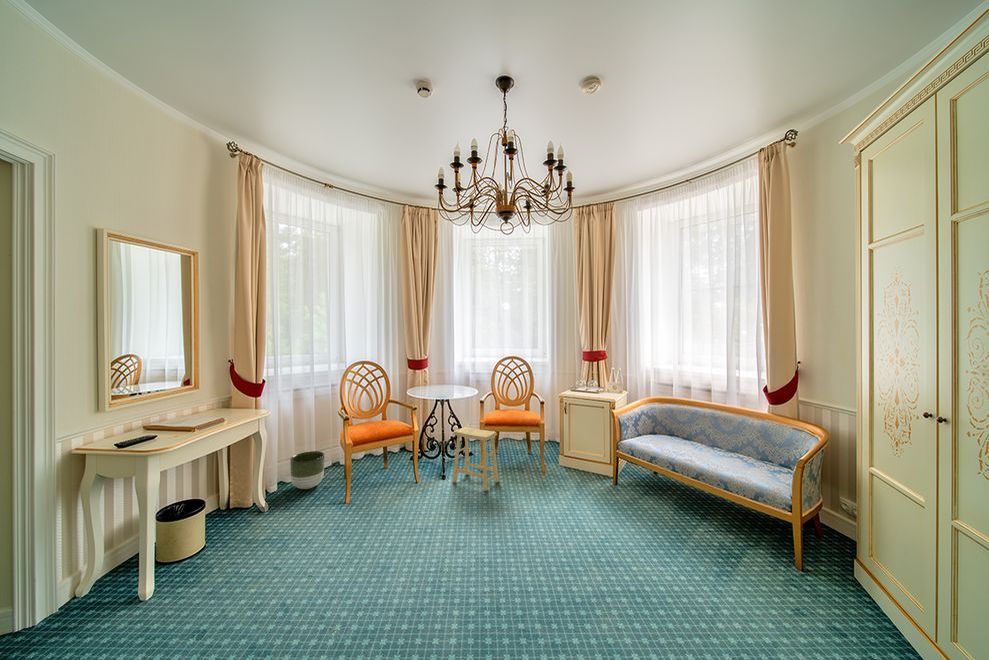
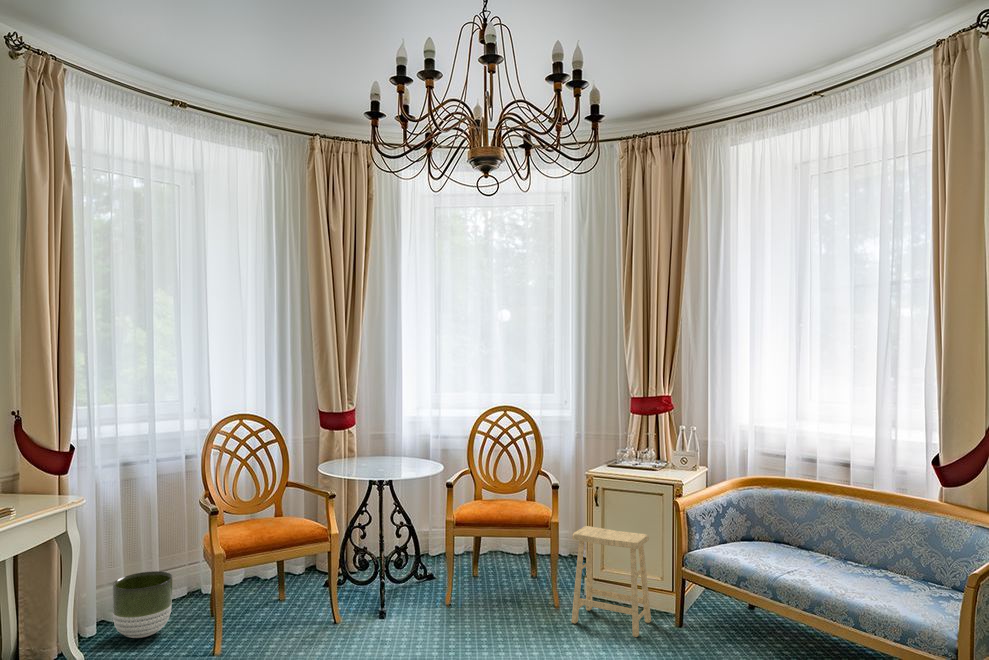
footstool: present [452,427,499,491] -> present [571,526,651,637]

